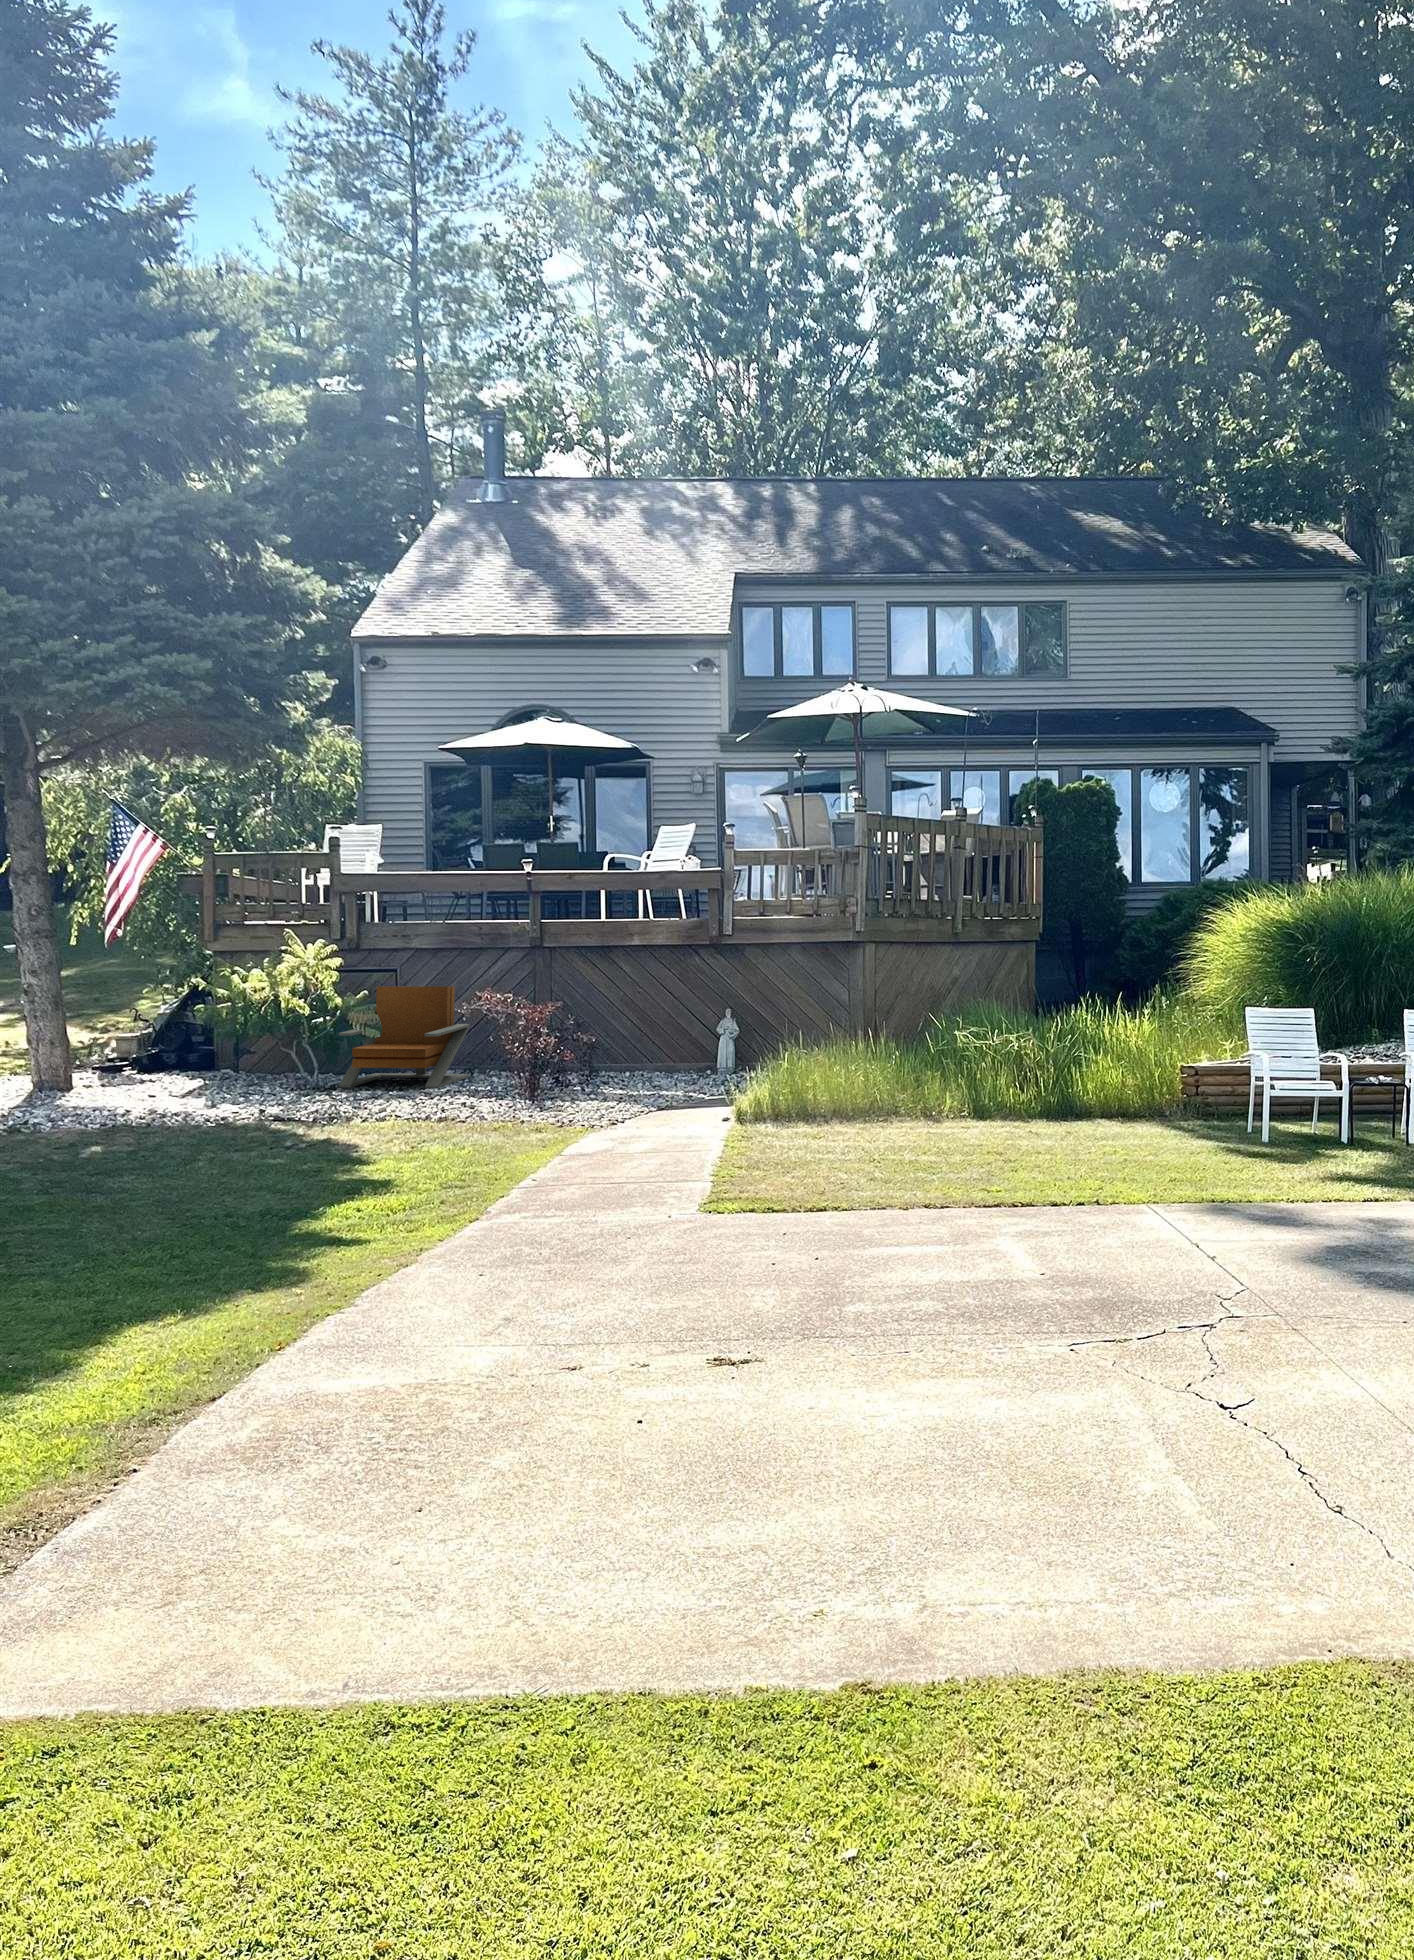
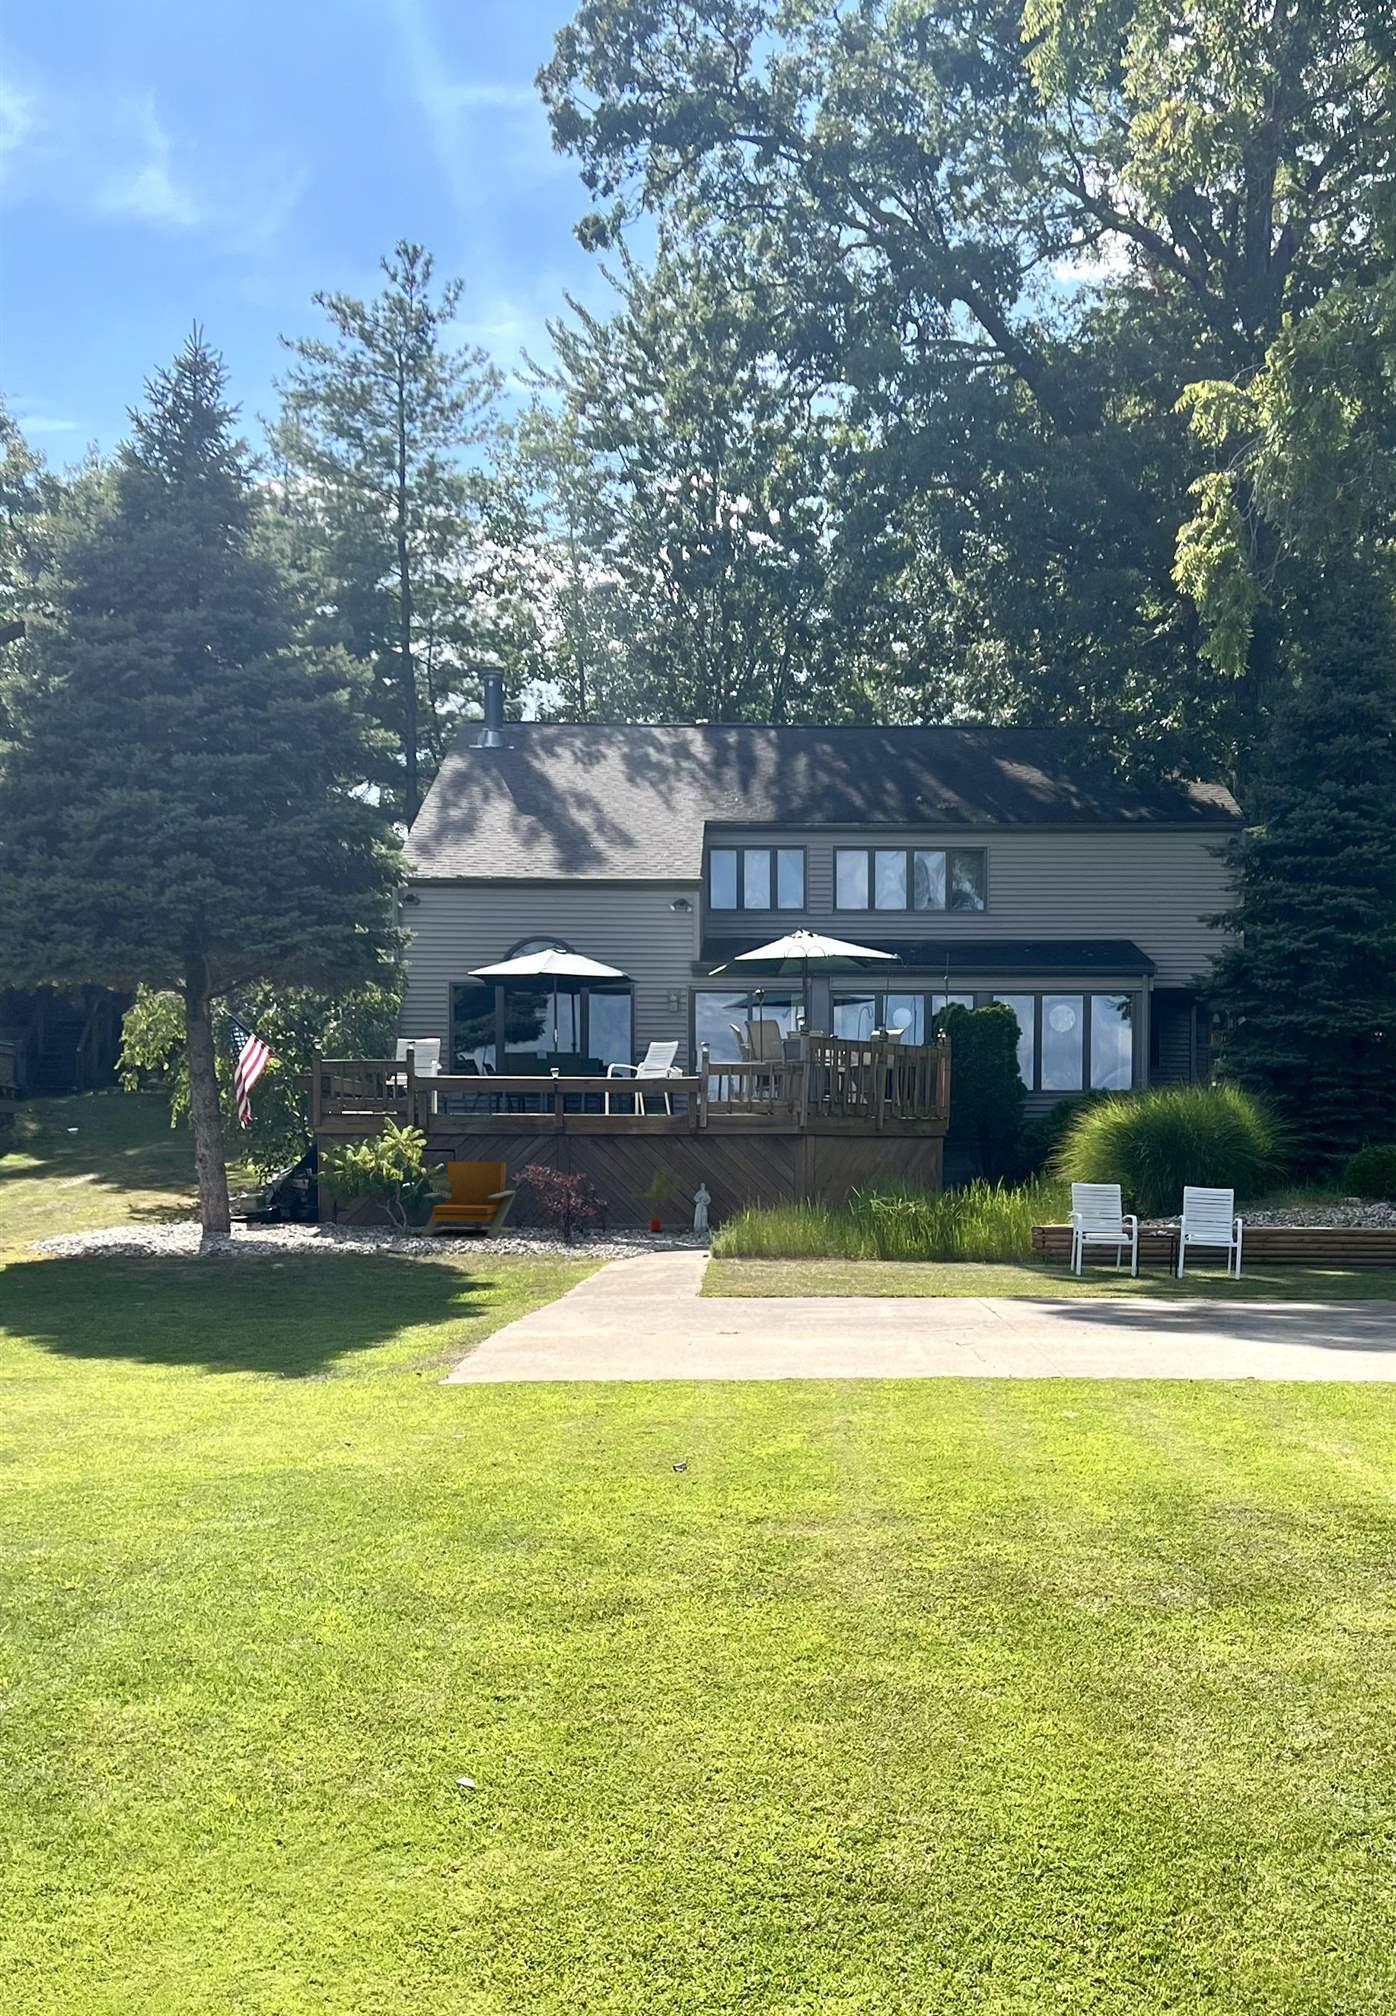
potted tree: none [622,989,692,1076] -> present [632,1170,681,1231]

